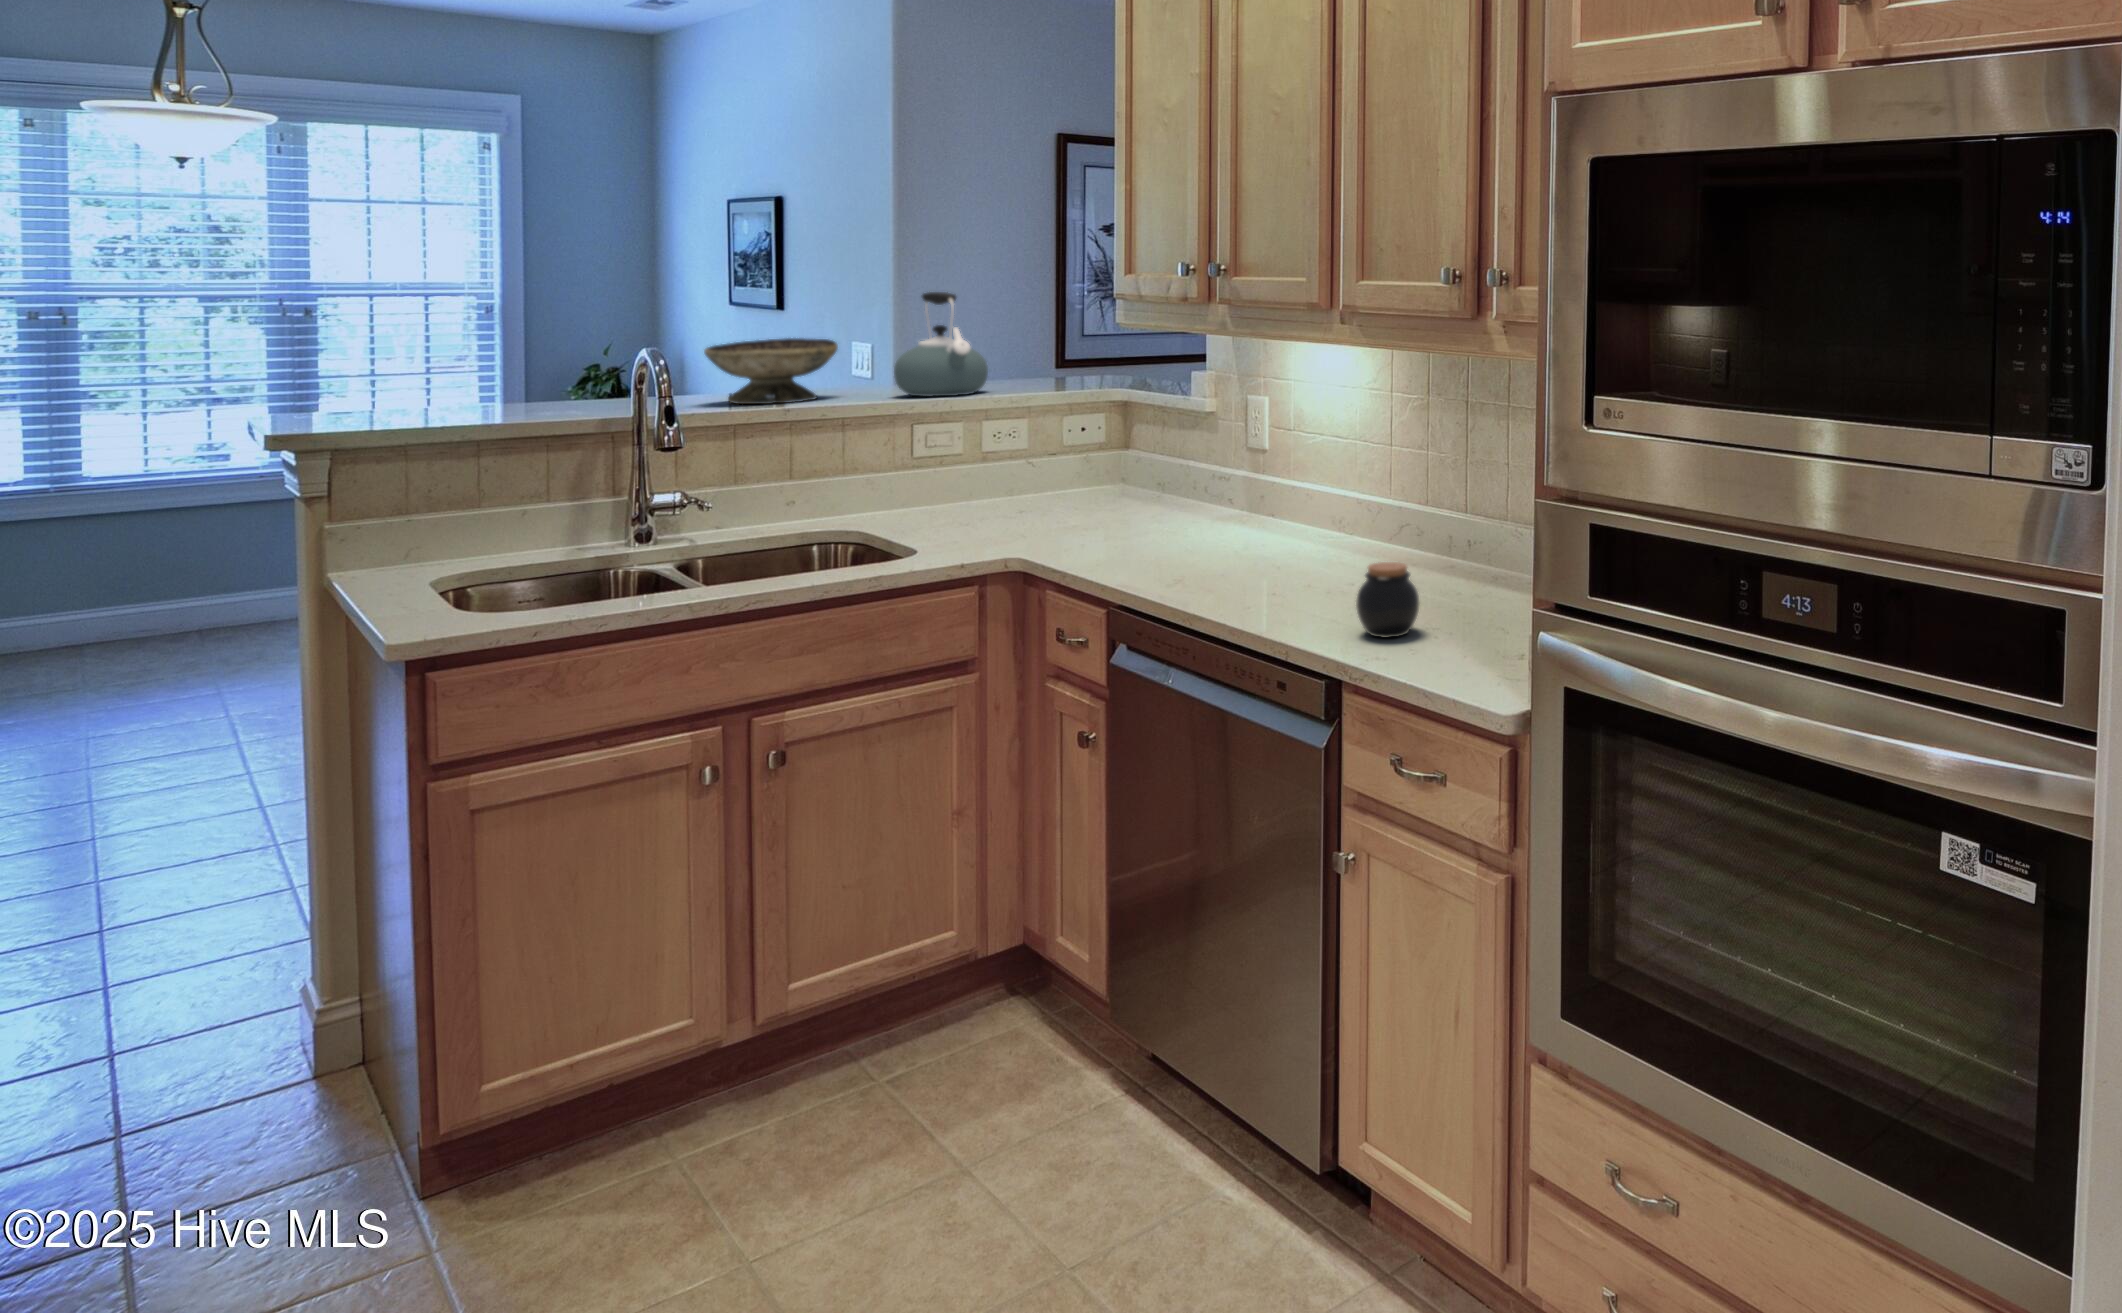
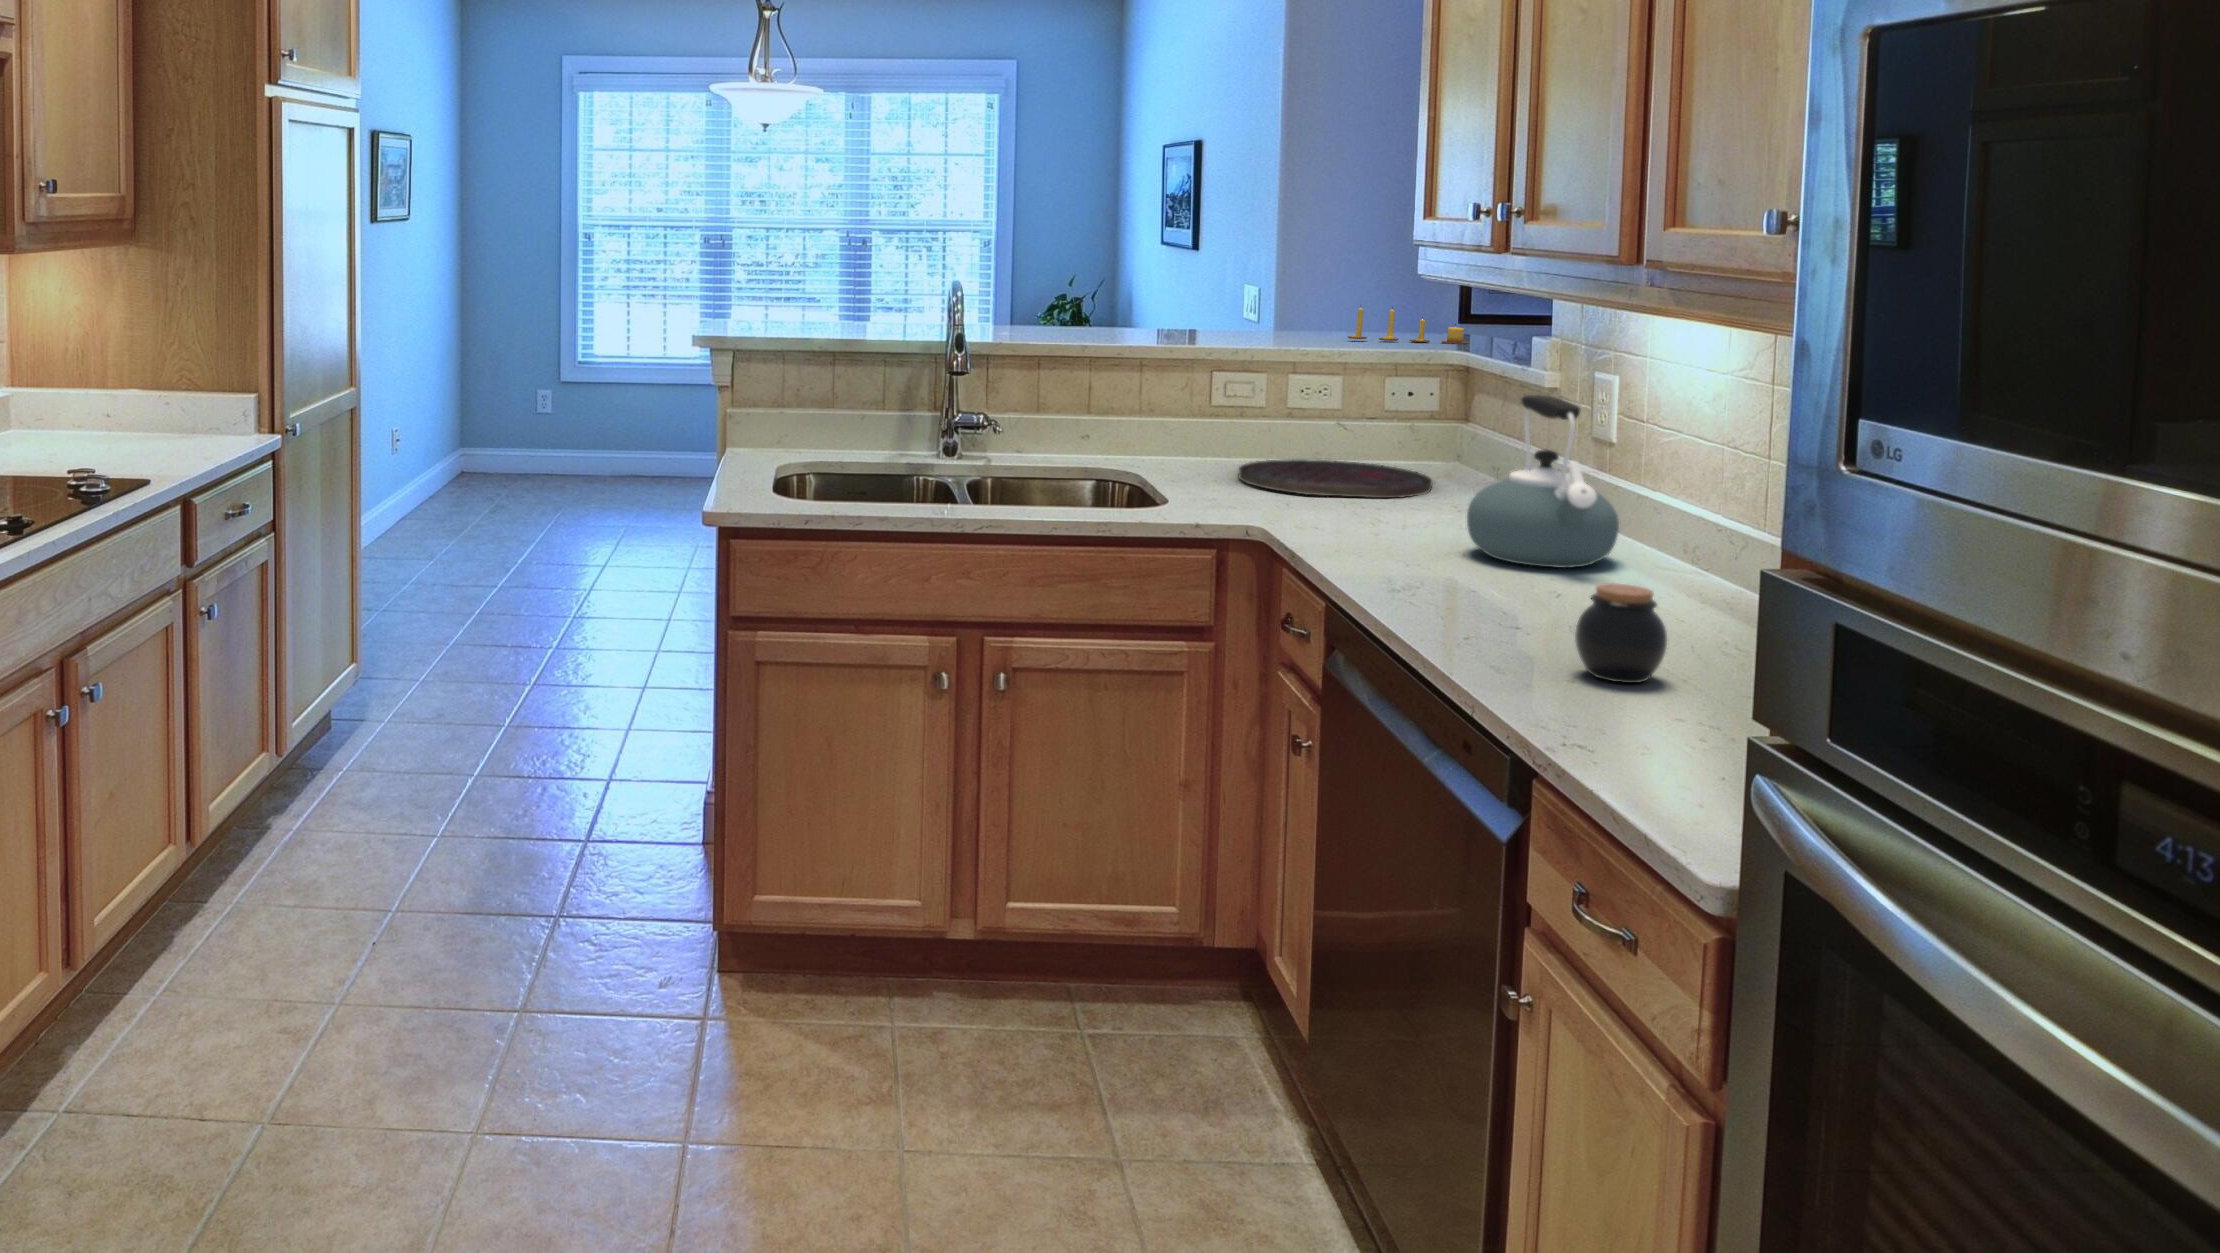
kettle: present [894,292,988,397] -> present [1467,395,1619,568]
decorative bowl: present [704,338,838,404] -> none [1044,274,1170,340]
candle: none [1008,354,1111,384] -> present [1348,305,1468,344]
cutting board: none [954,491,1123,526] -> present [1238,459,1432,498]

